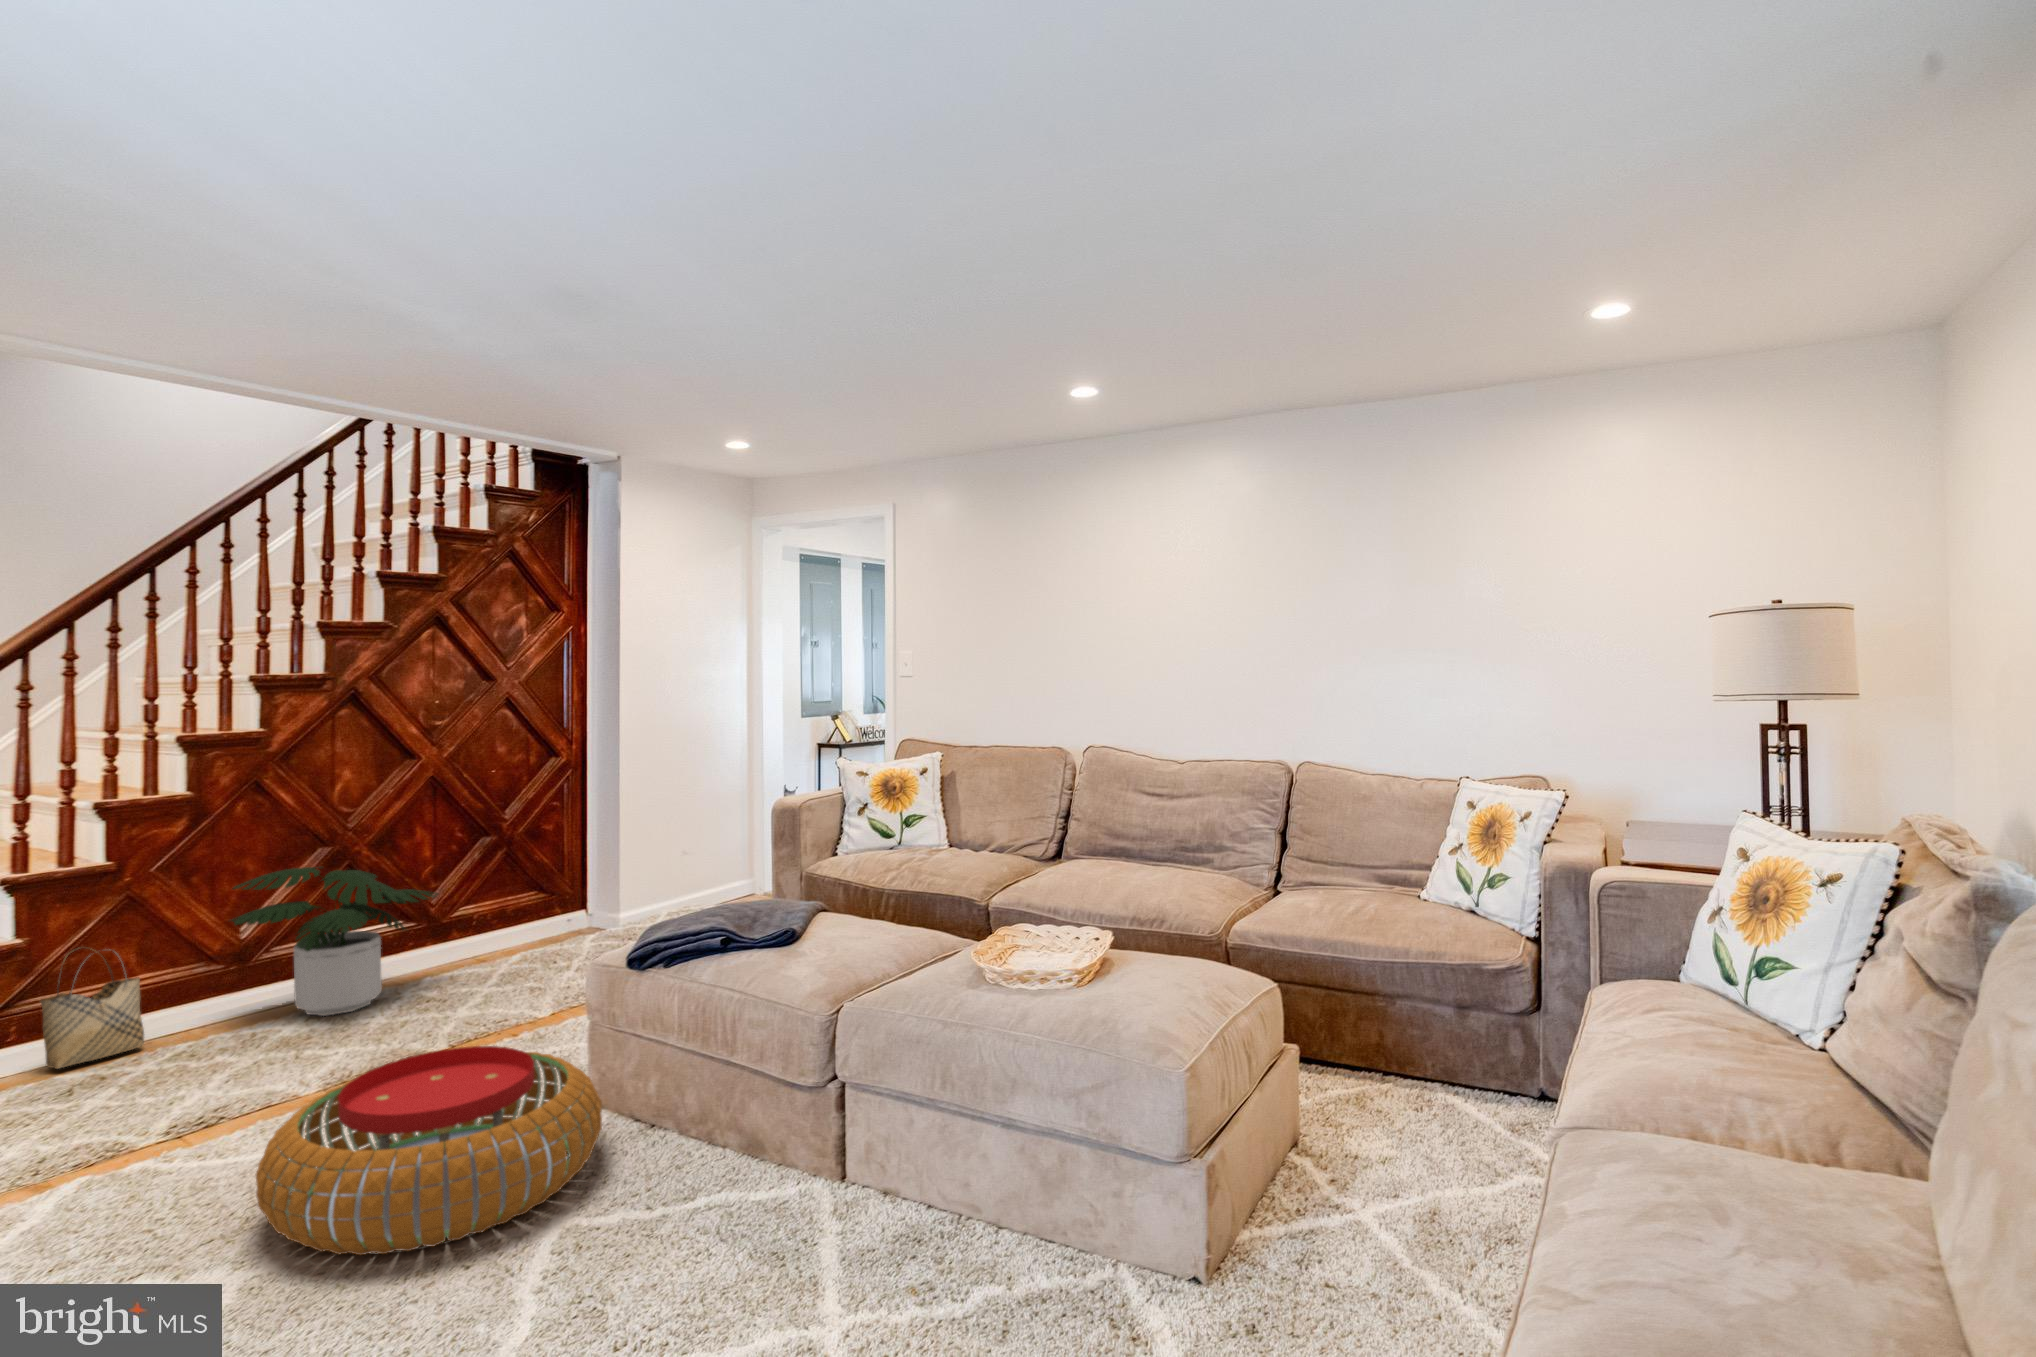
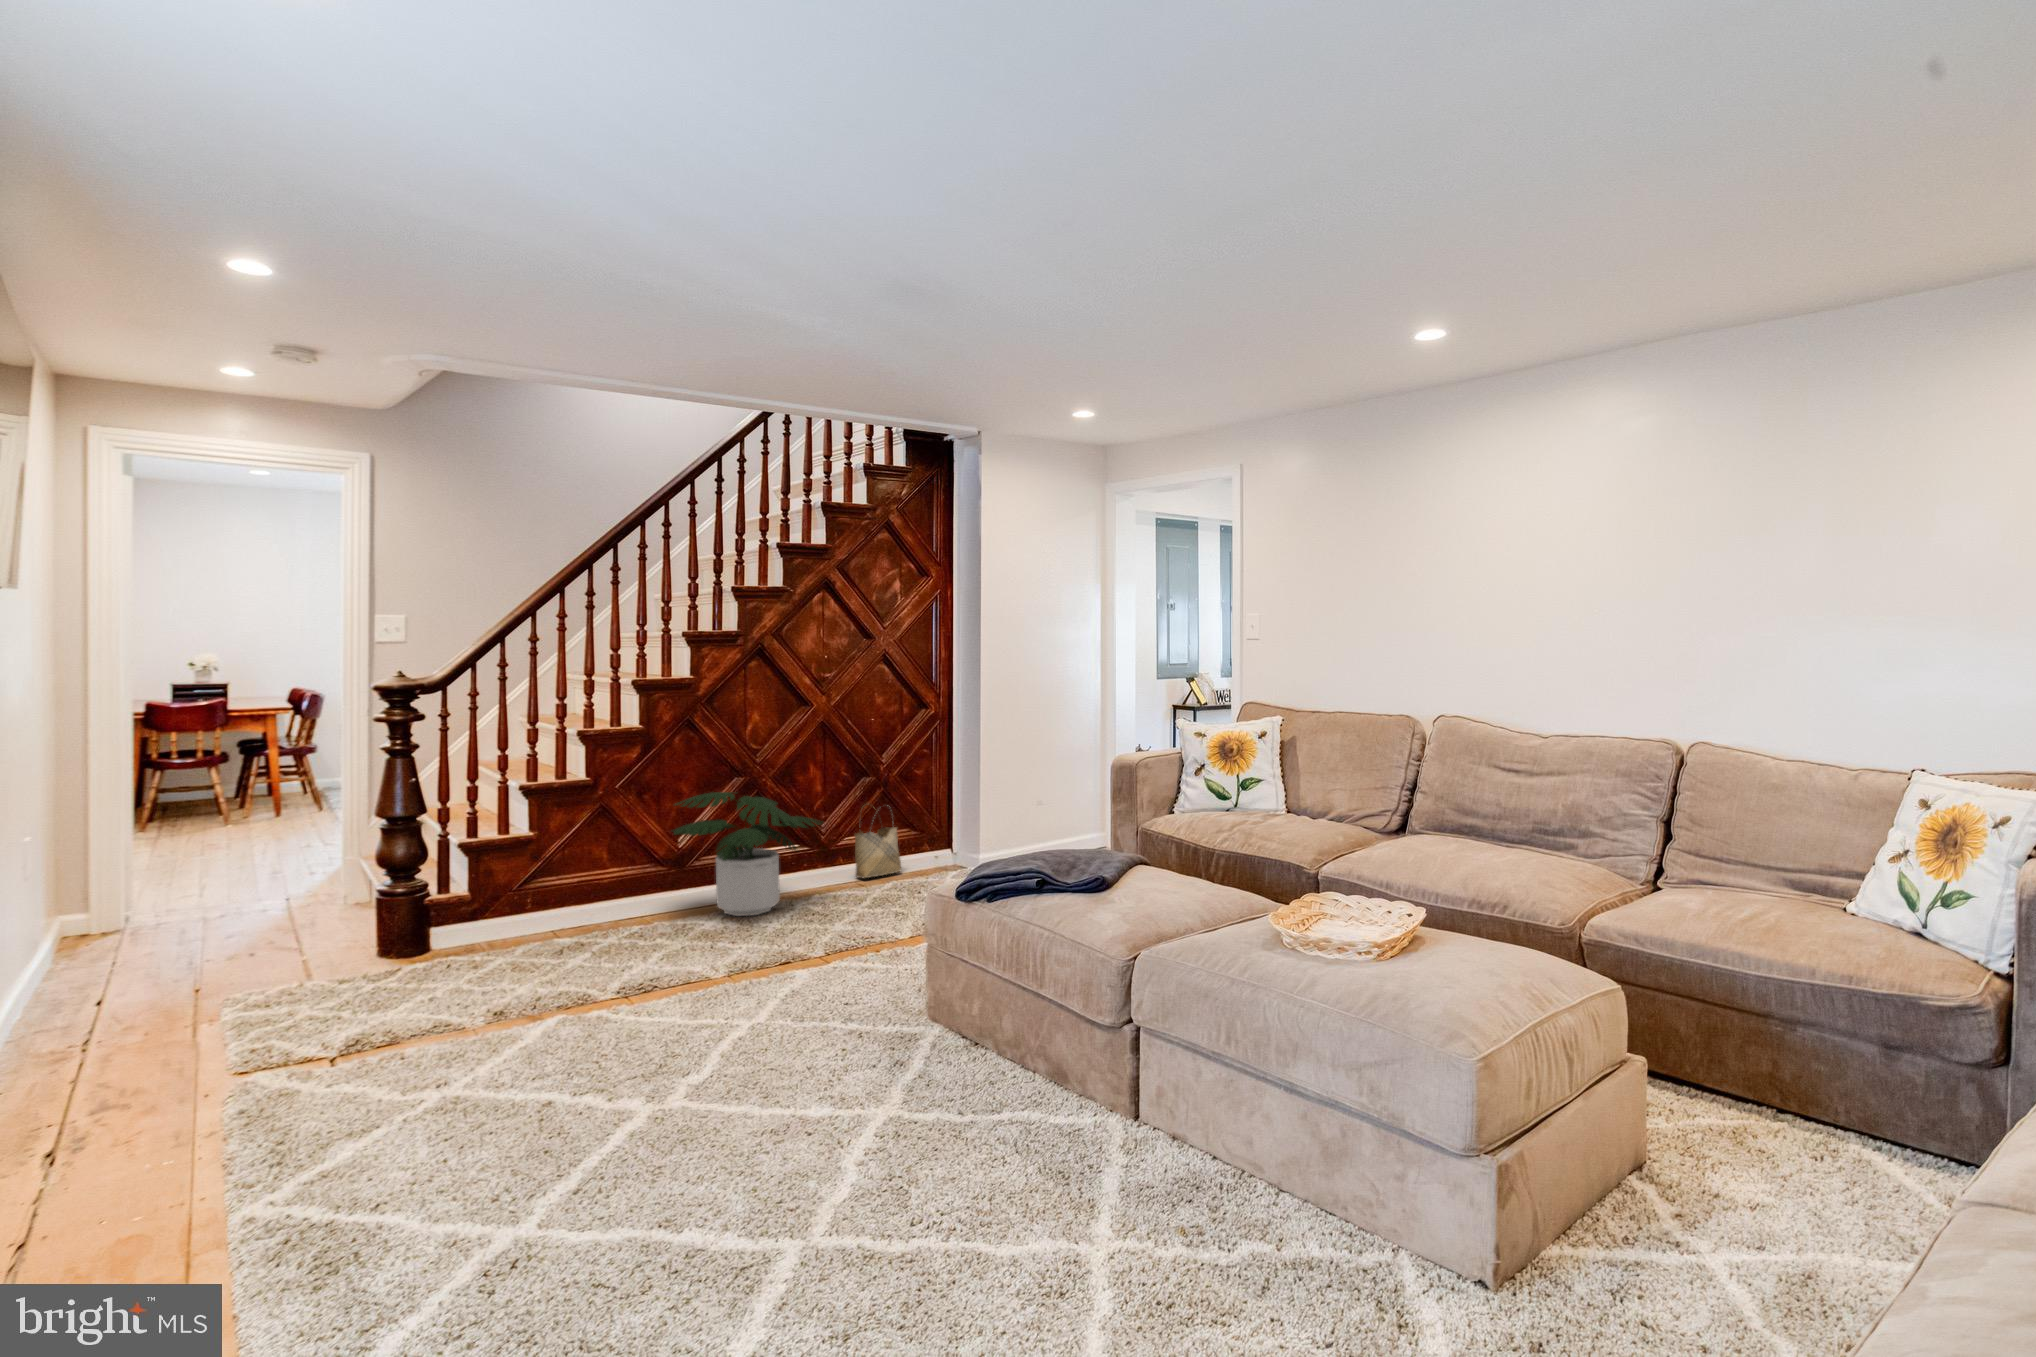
woven basket: present [40,948,144,1069] -> present [855,805,901,878]
pouf: present [255,1046,602,1255] -> none [666,951,929,1113]

